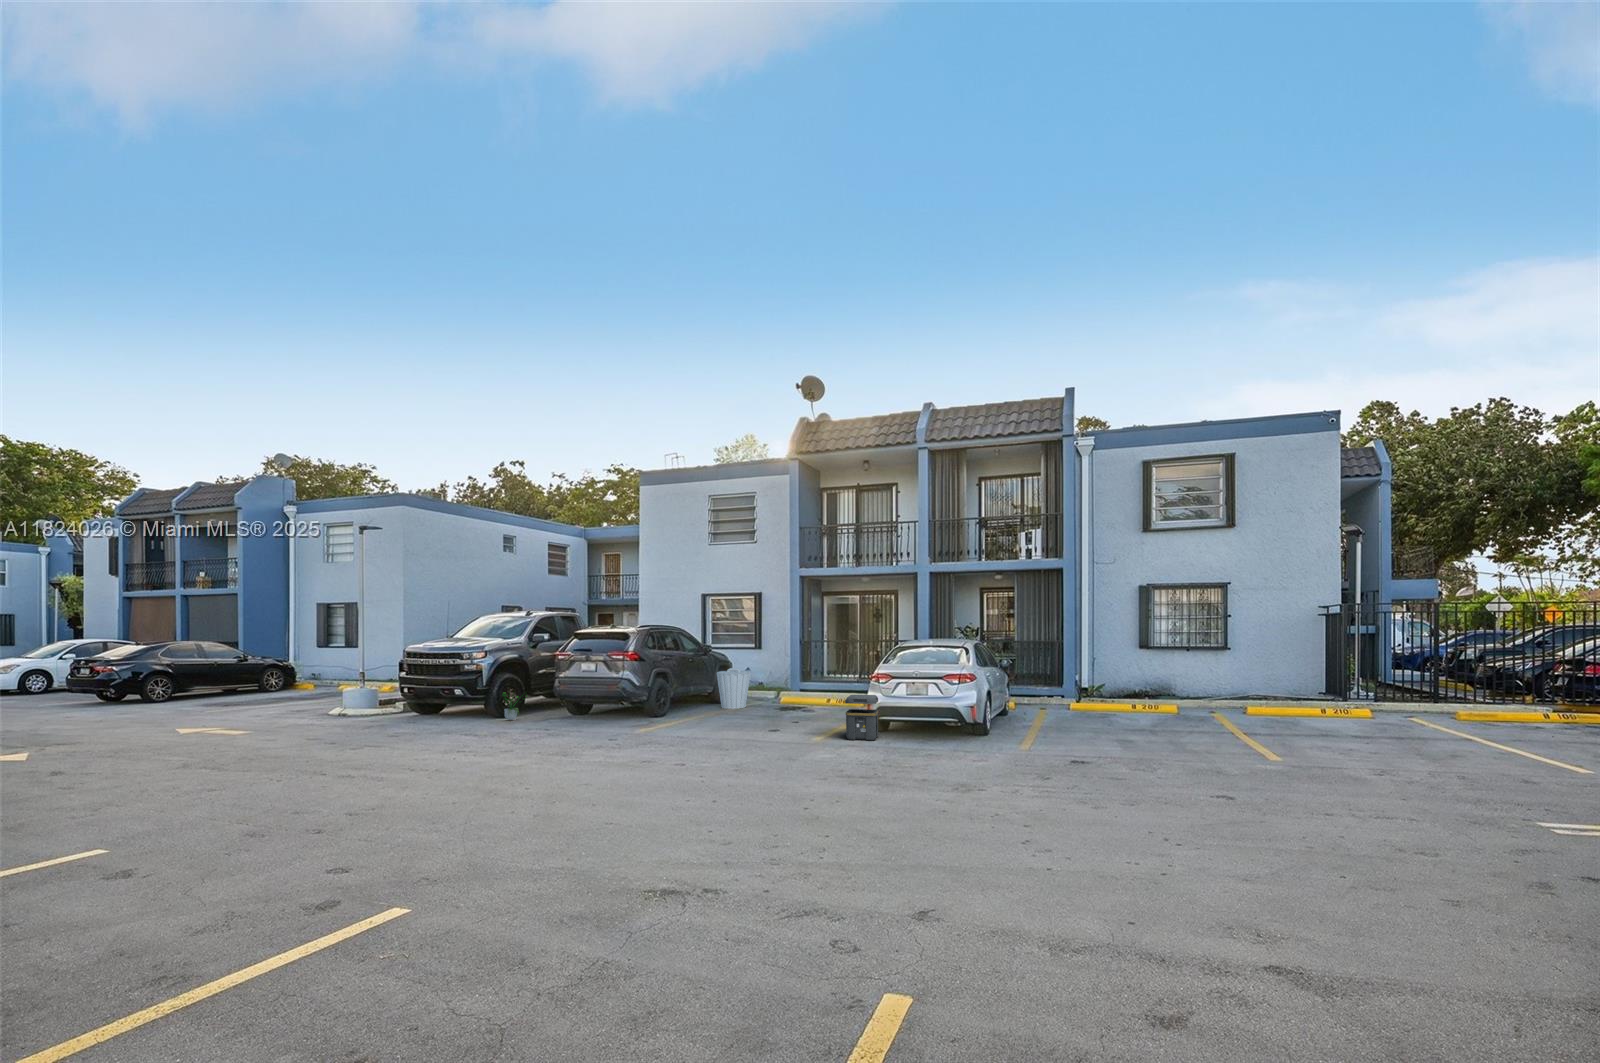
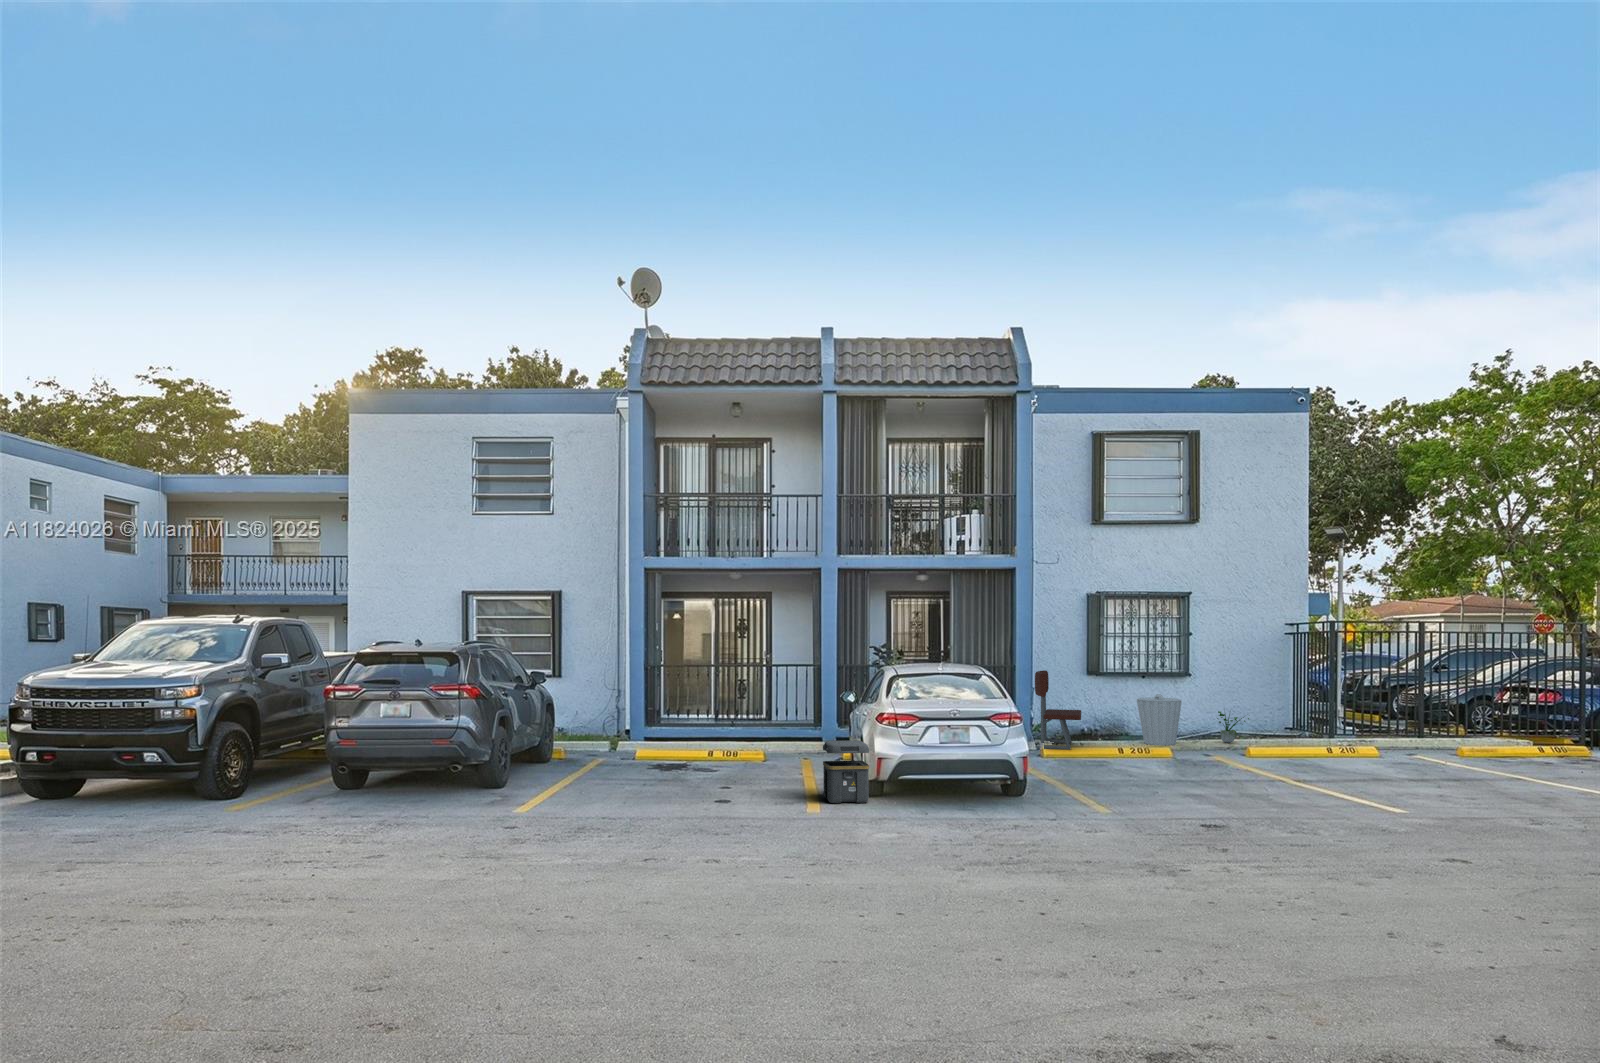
bench: none [1086,647,1131,710] -> present [1035,670,1081,750]
trash can: present [717,668,751,709] -> present [1137,694,1182,745]
potted plant: present [502,692,527,720] -> present [1217,711,1249,743]

